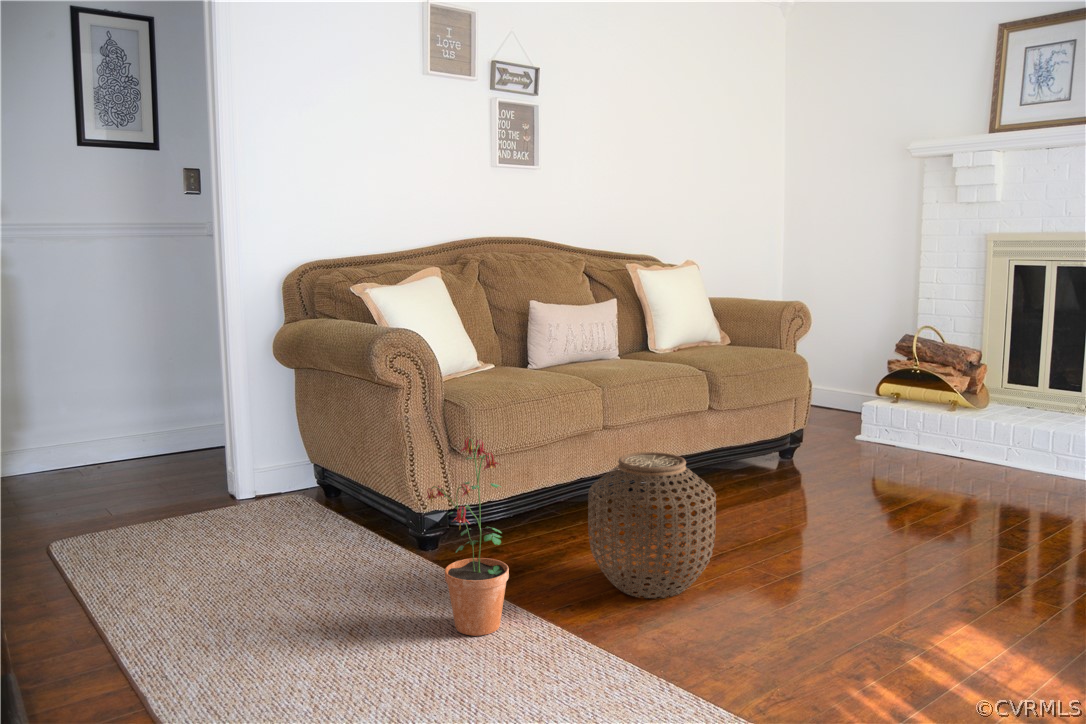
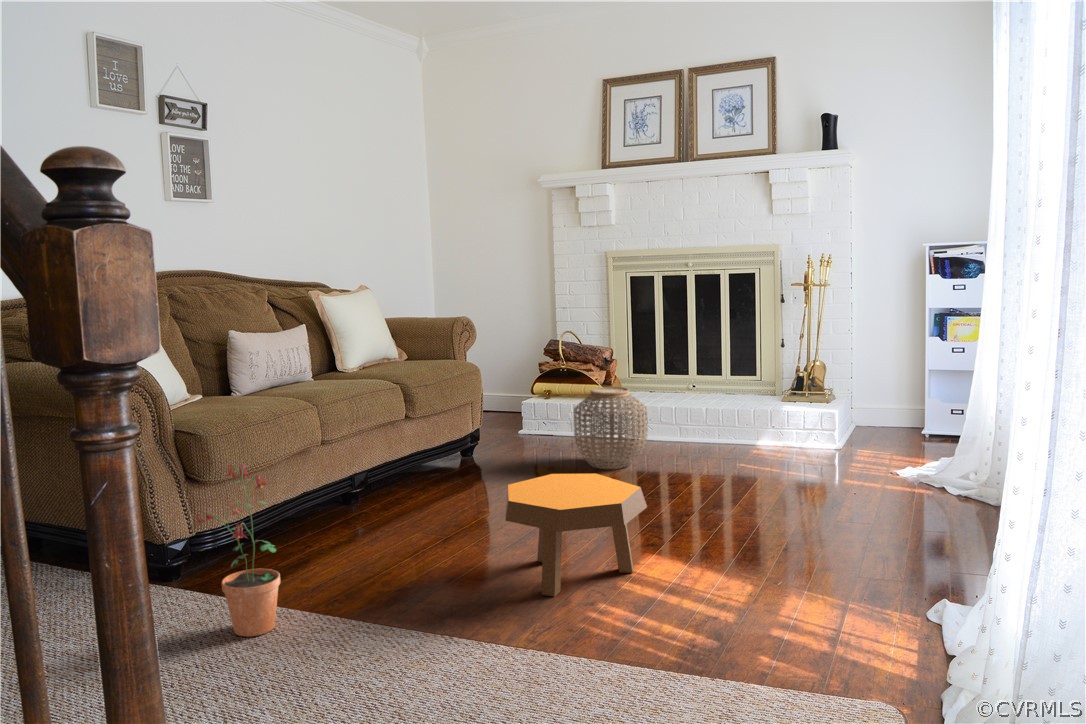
woven basket: present [588,452,716,598] -> present [574,387,648,469]
footstool: none [789,495,995,659] -> present [505,474,647,596]

